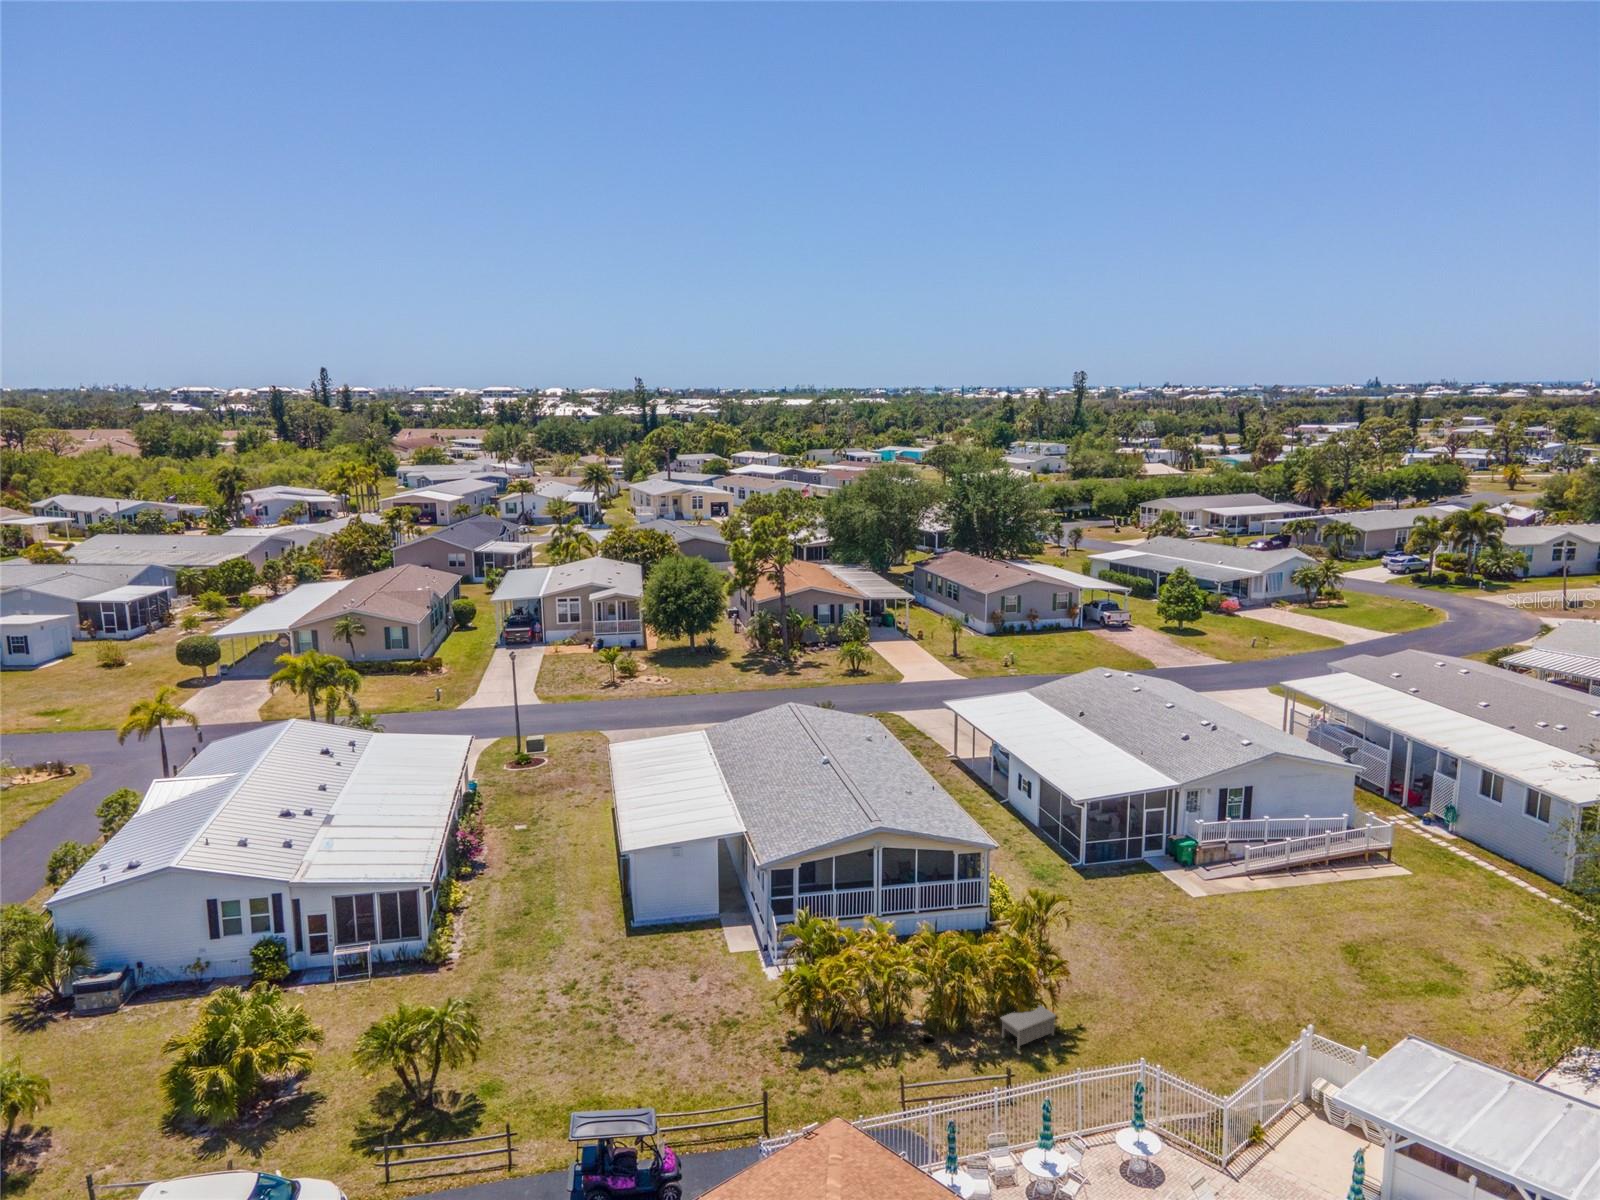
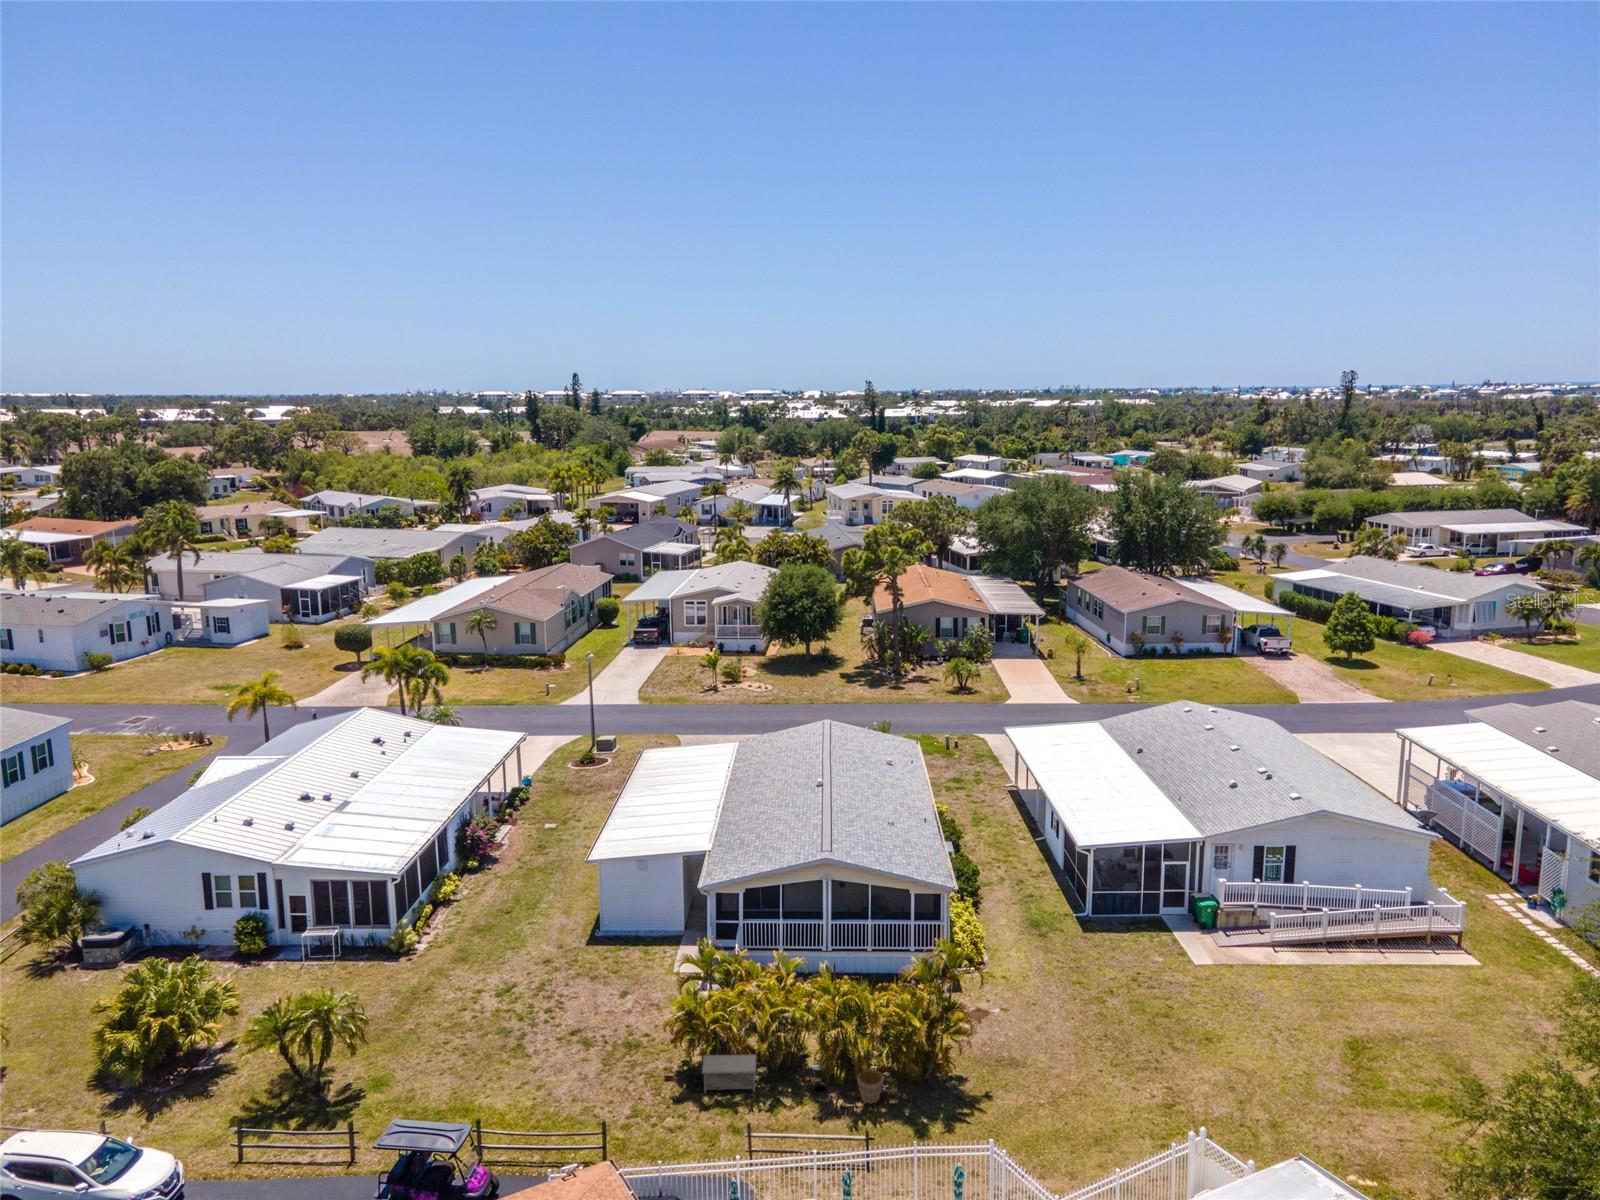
storage bench: present [1000,1005,1056,1049] -> present [702,1054,756,1092]
wooden bucket: none [964,1016,990,1047] -> present [857,1069,883,1104]

